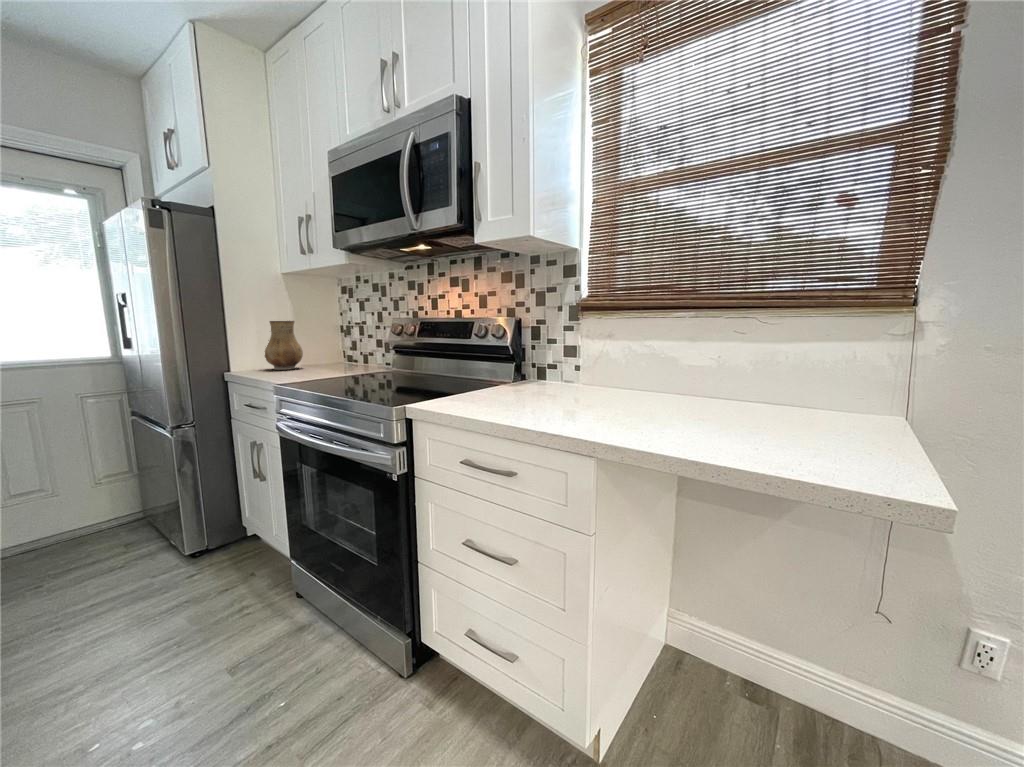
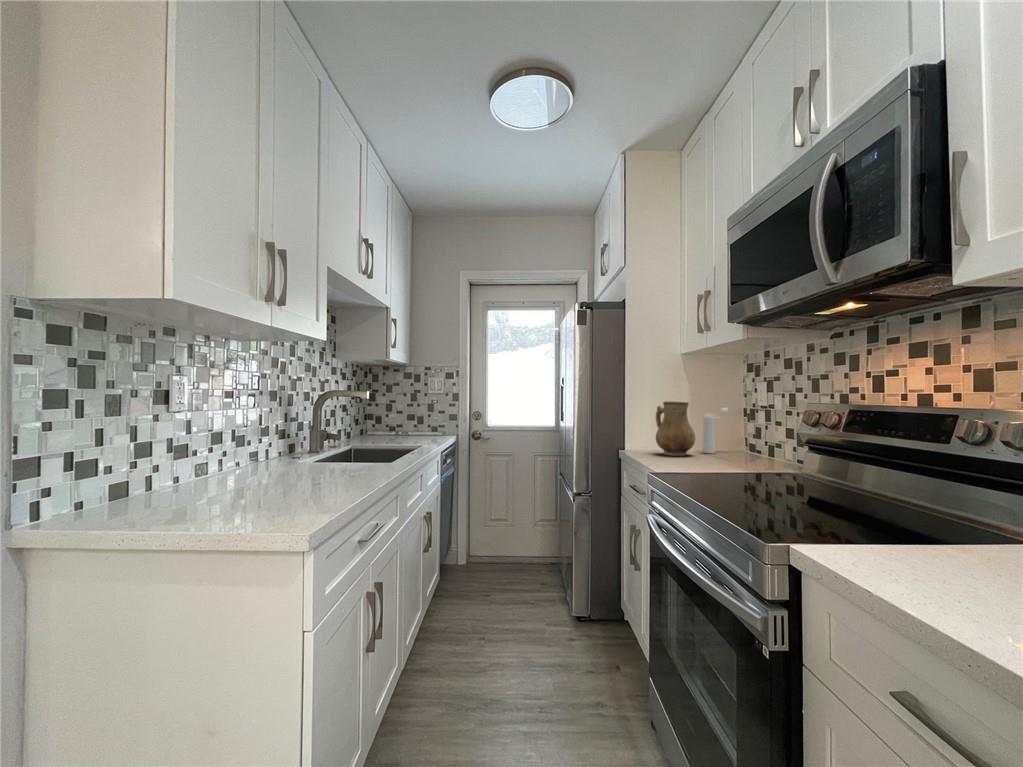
pepper mill: none [306,325,328,365] -> present [702,407,728,453]

